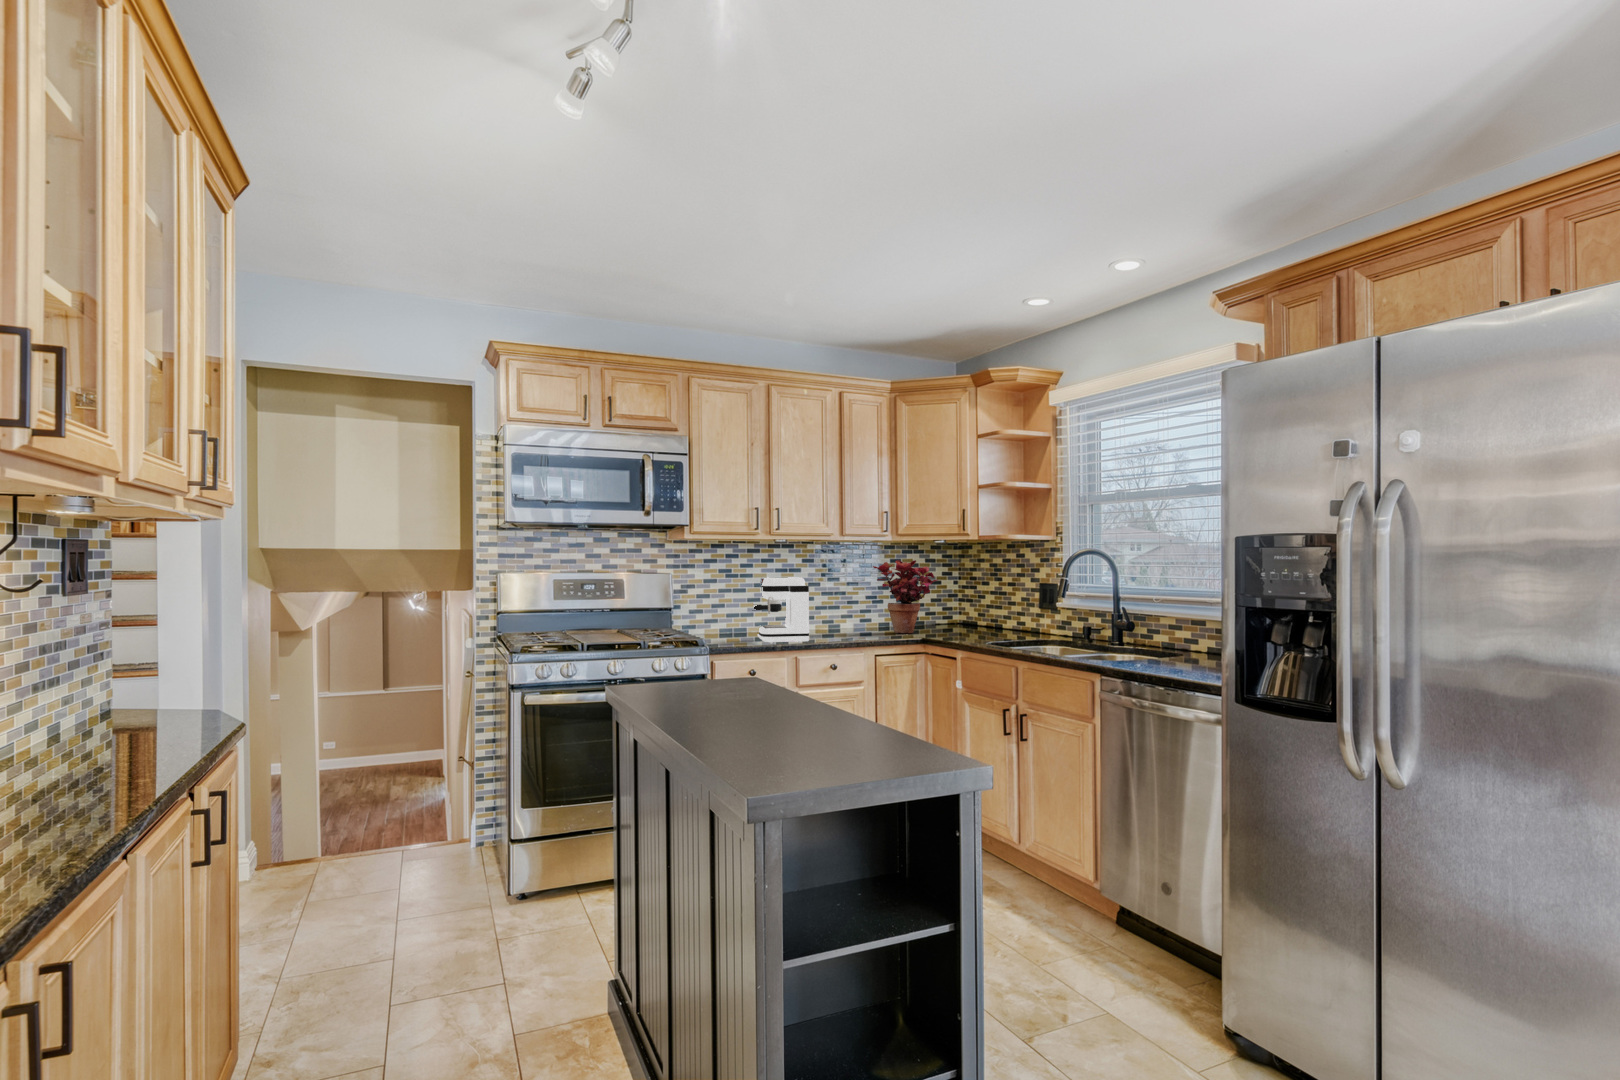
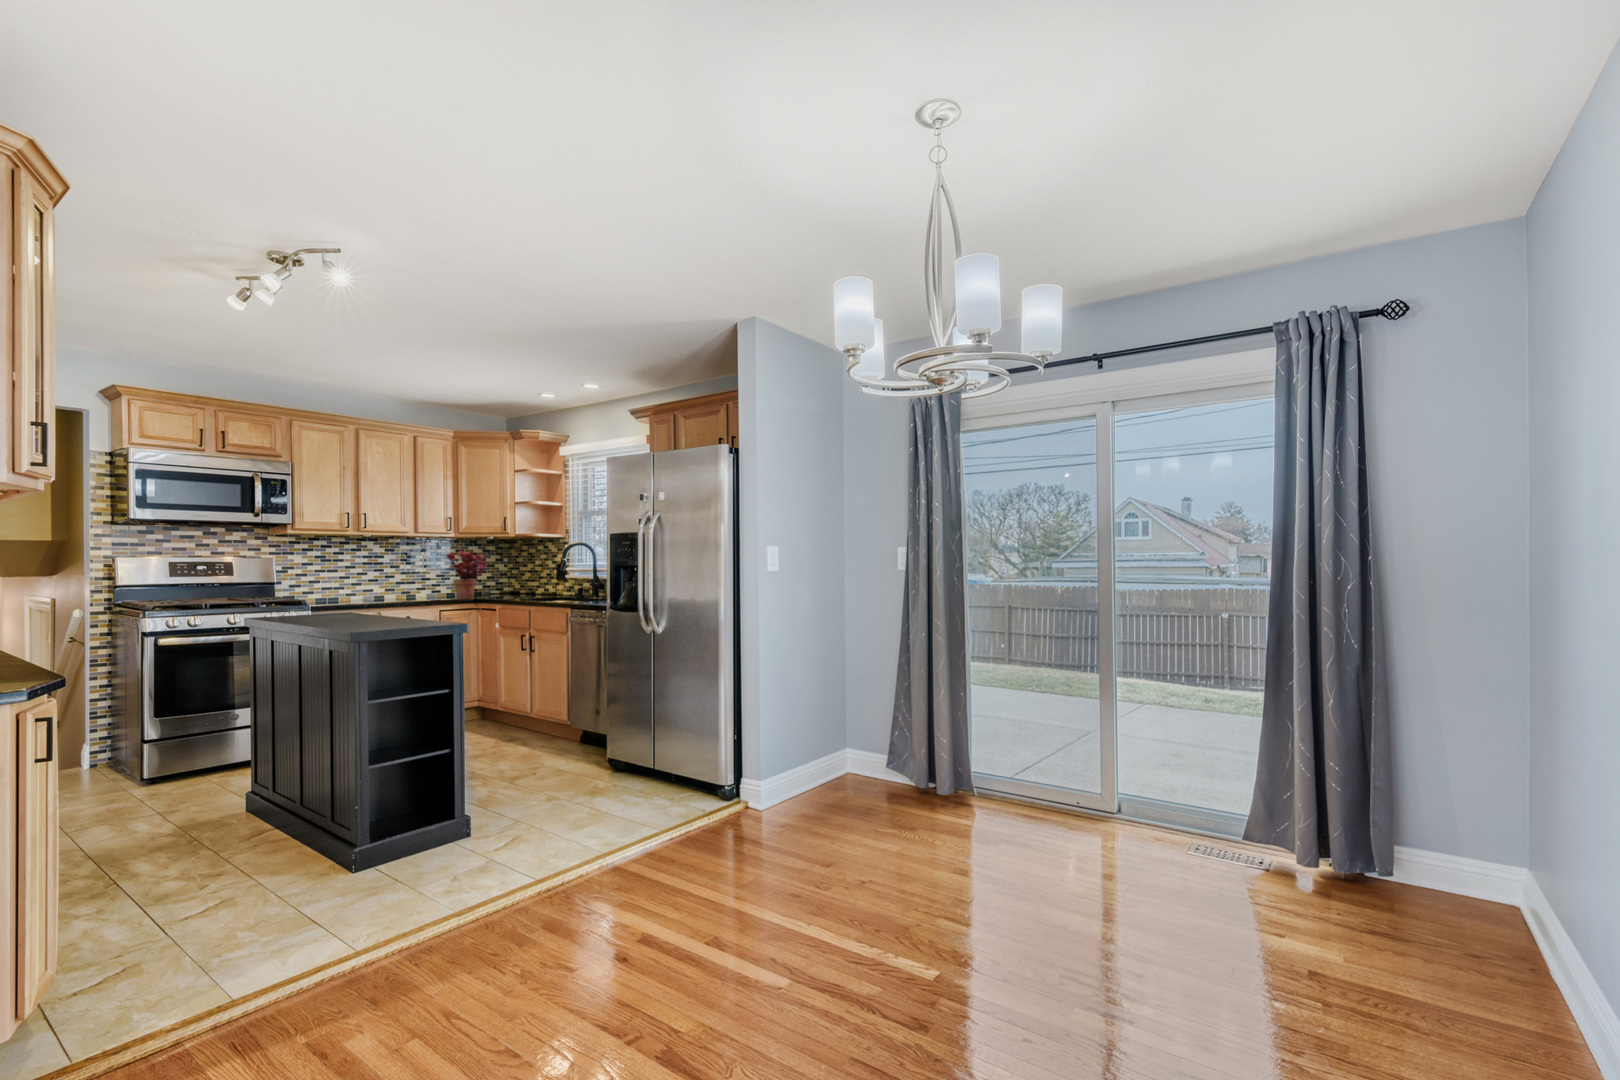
coffee maker: present [754,577,809,644] -> none [336,562,390,608]

